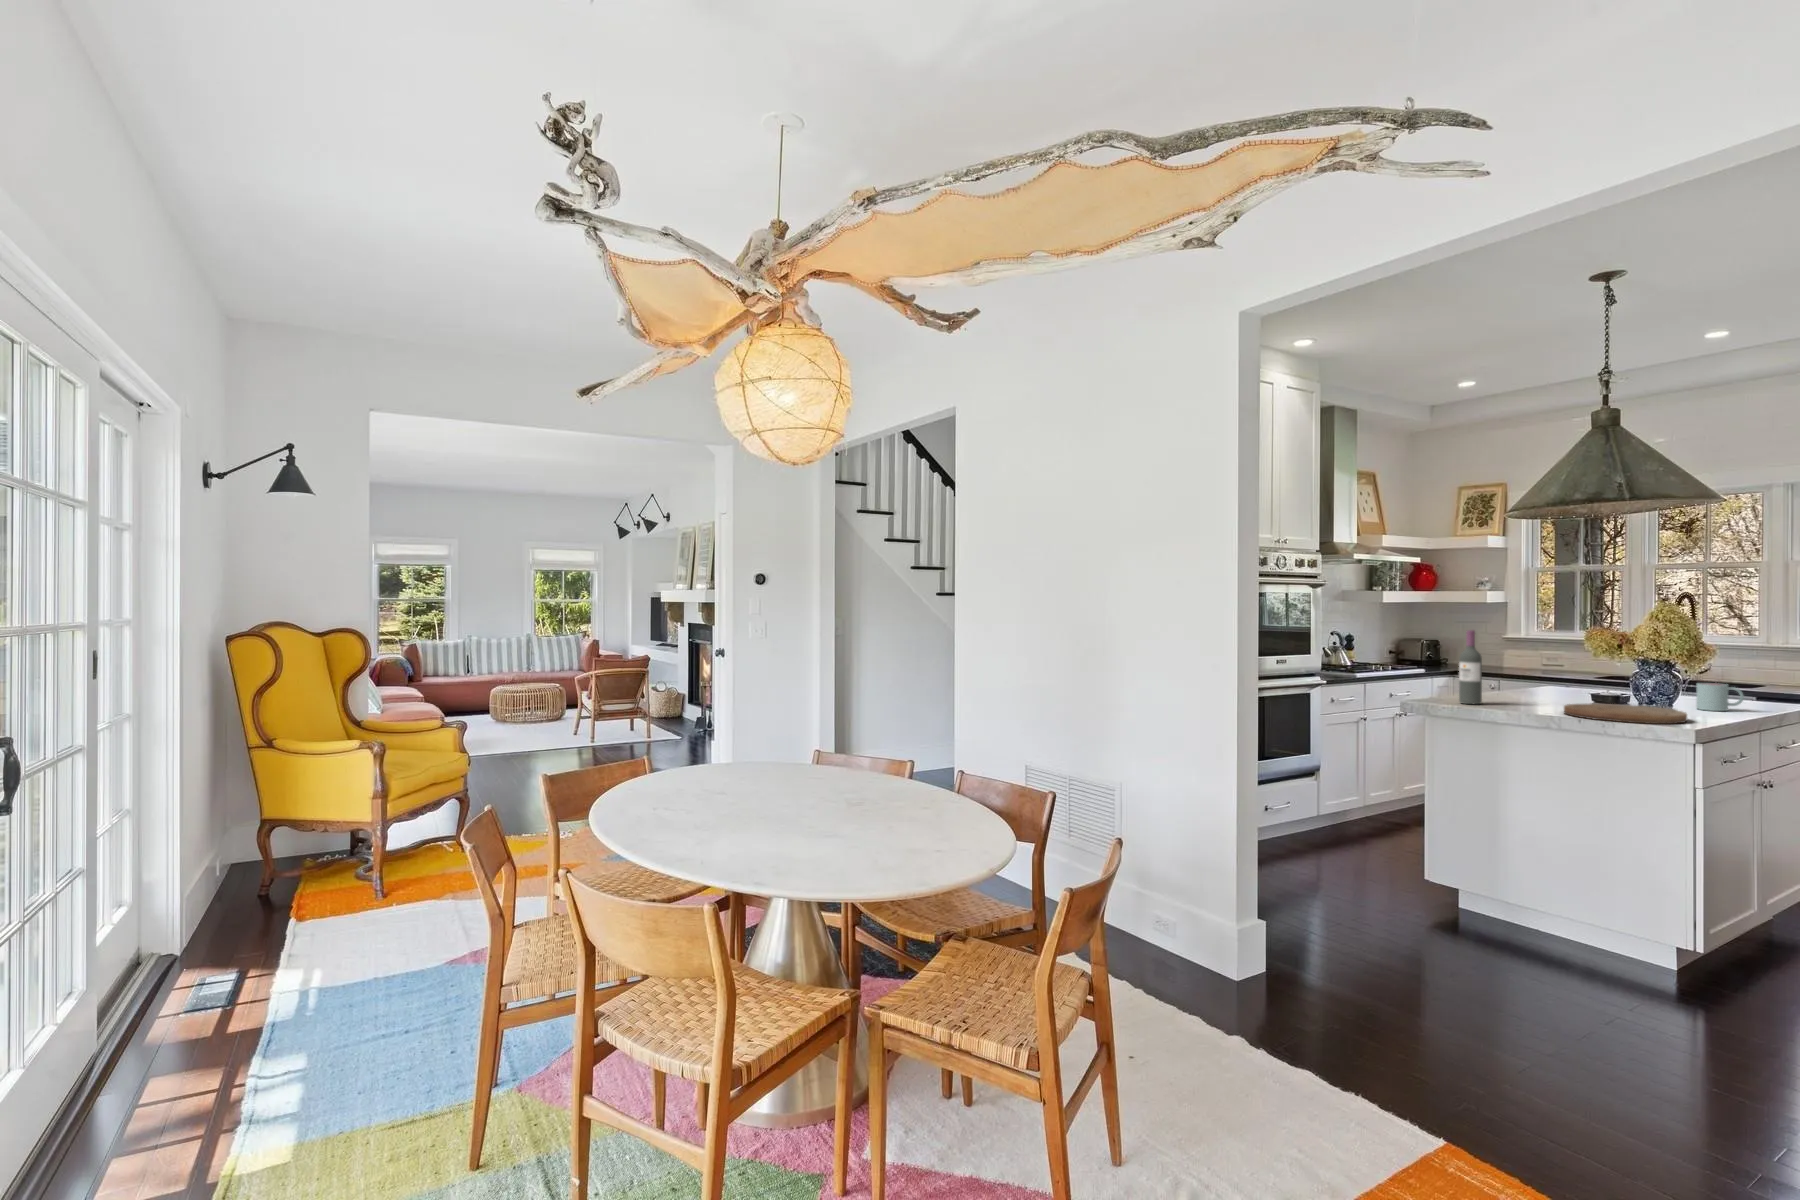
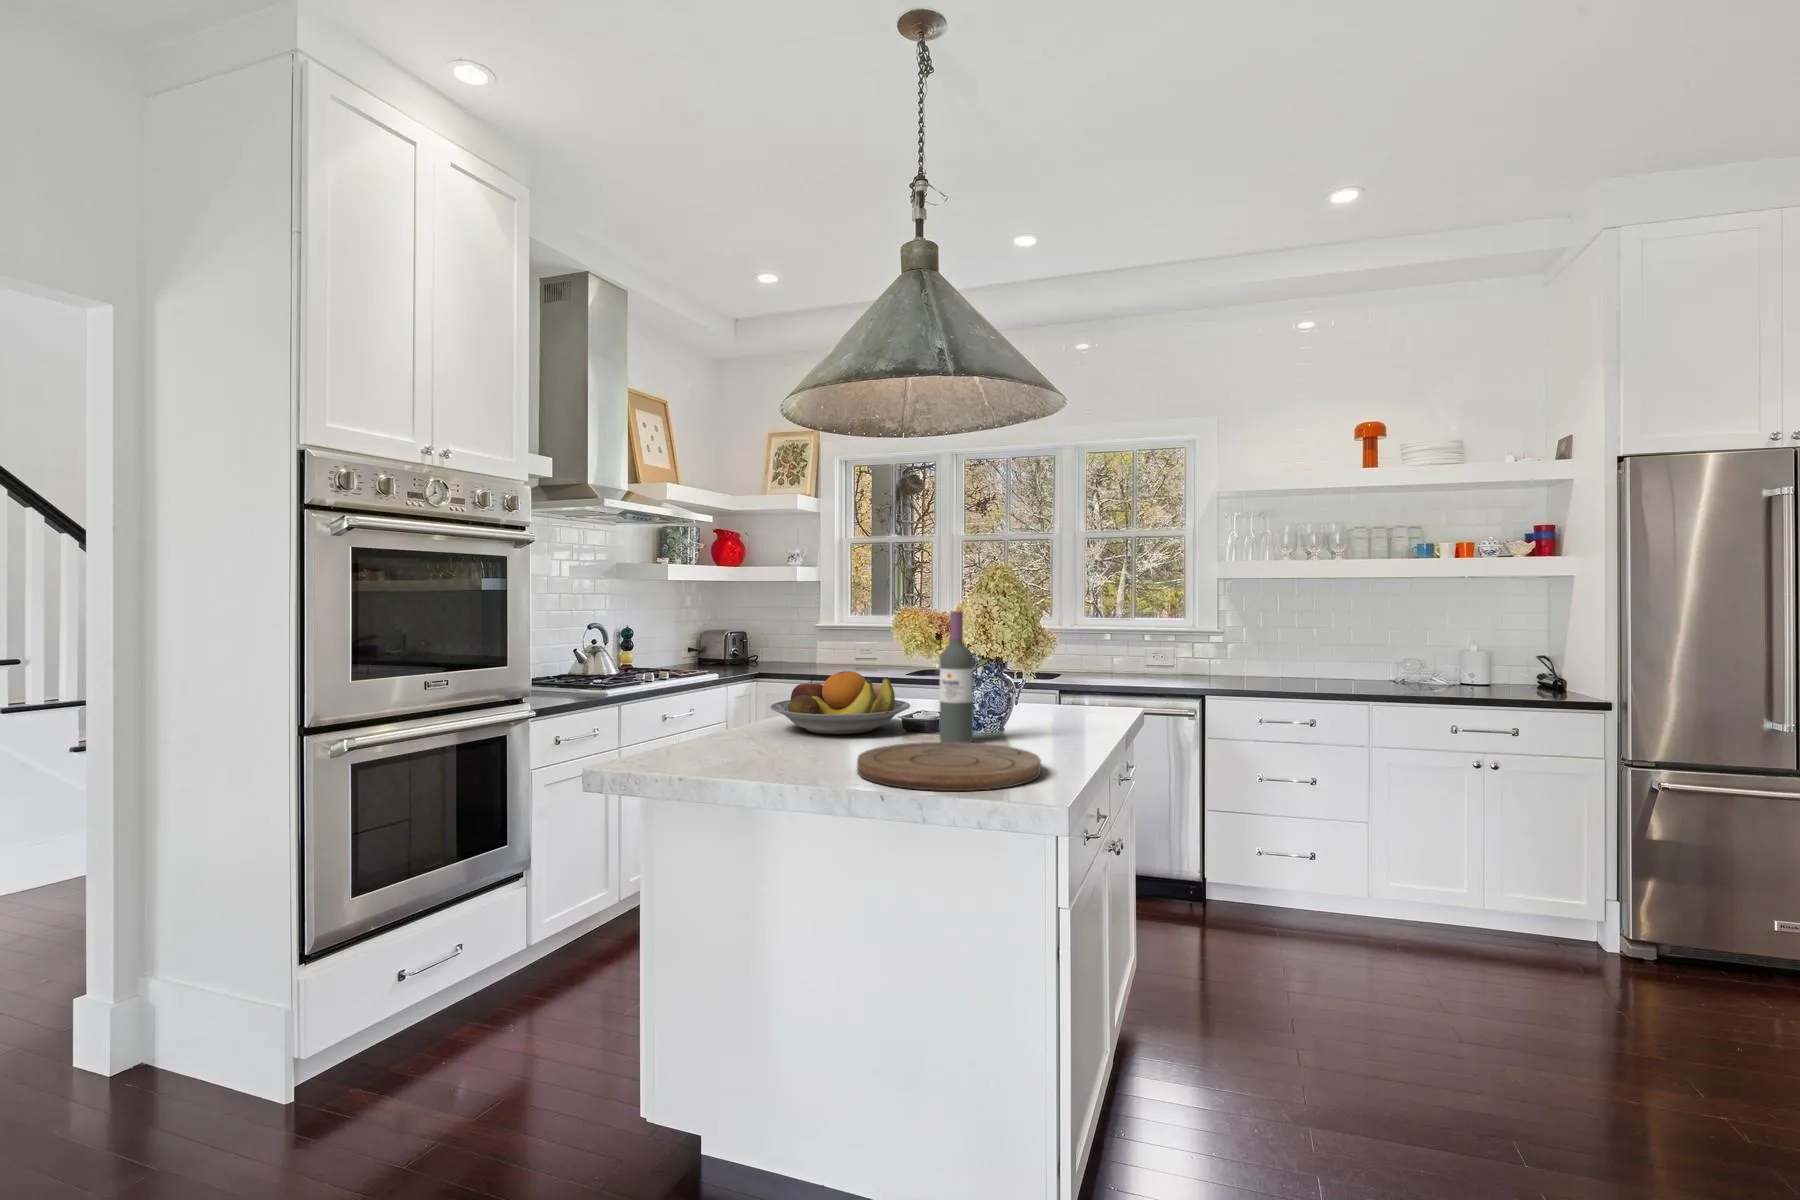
wine bottle: present [1459,630,1482,704] -> present [940,611,973,743]
fruit bowl: none [1497,665,1598,701] -> present [770,671,910,734]
mug: present [1696,683,1744,711] -> none [1034,689,1089,735]

